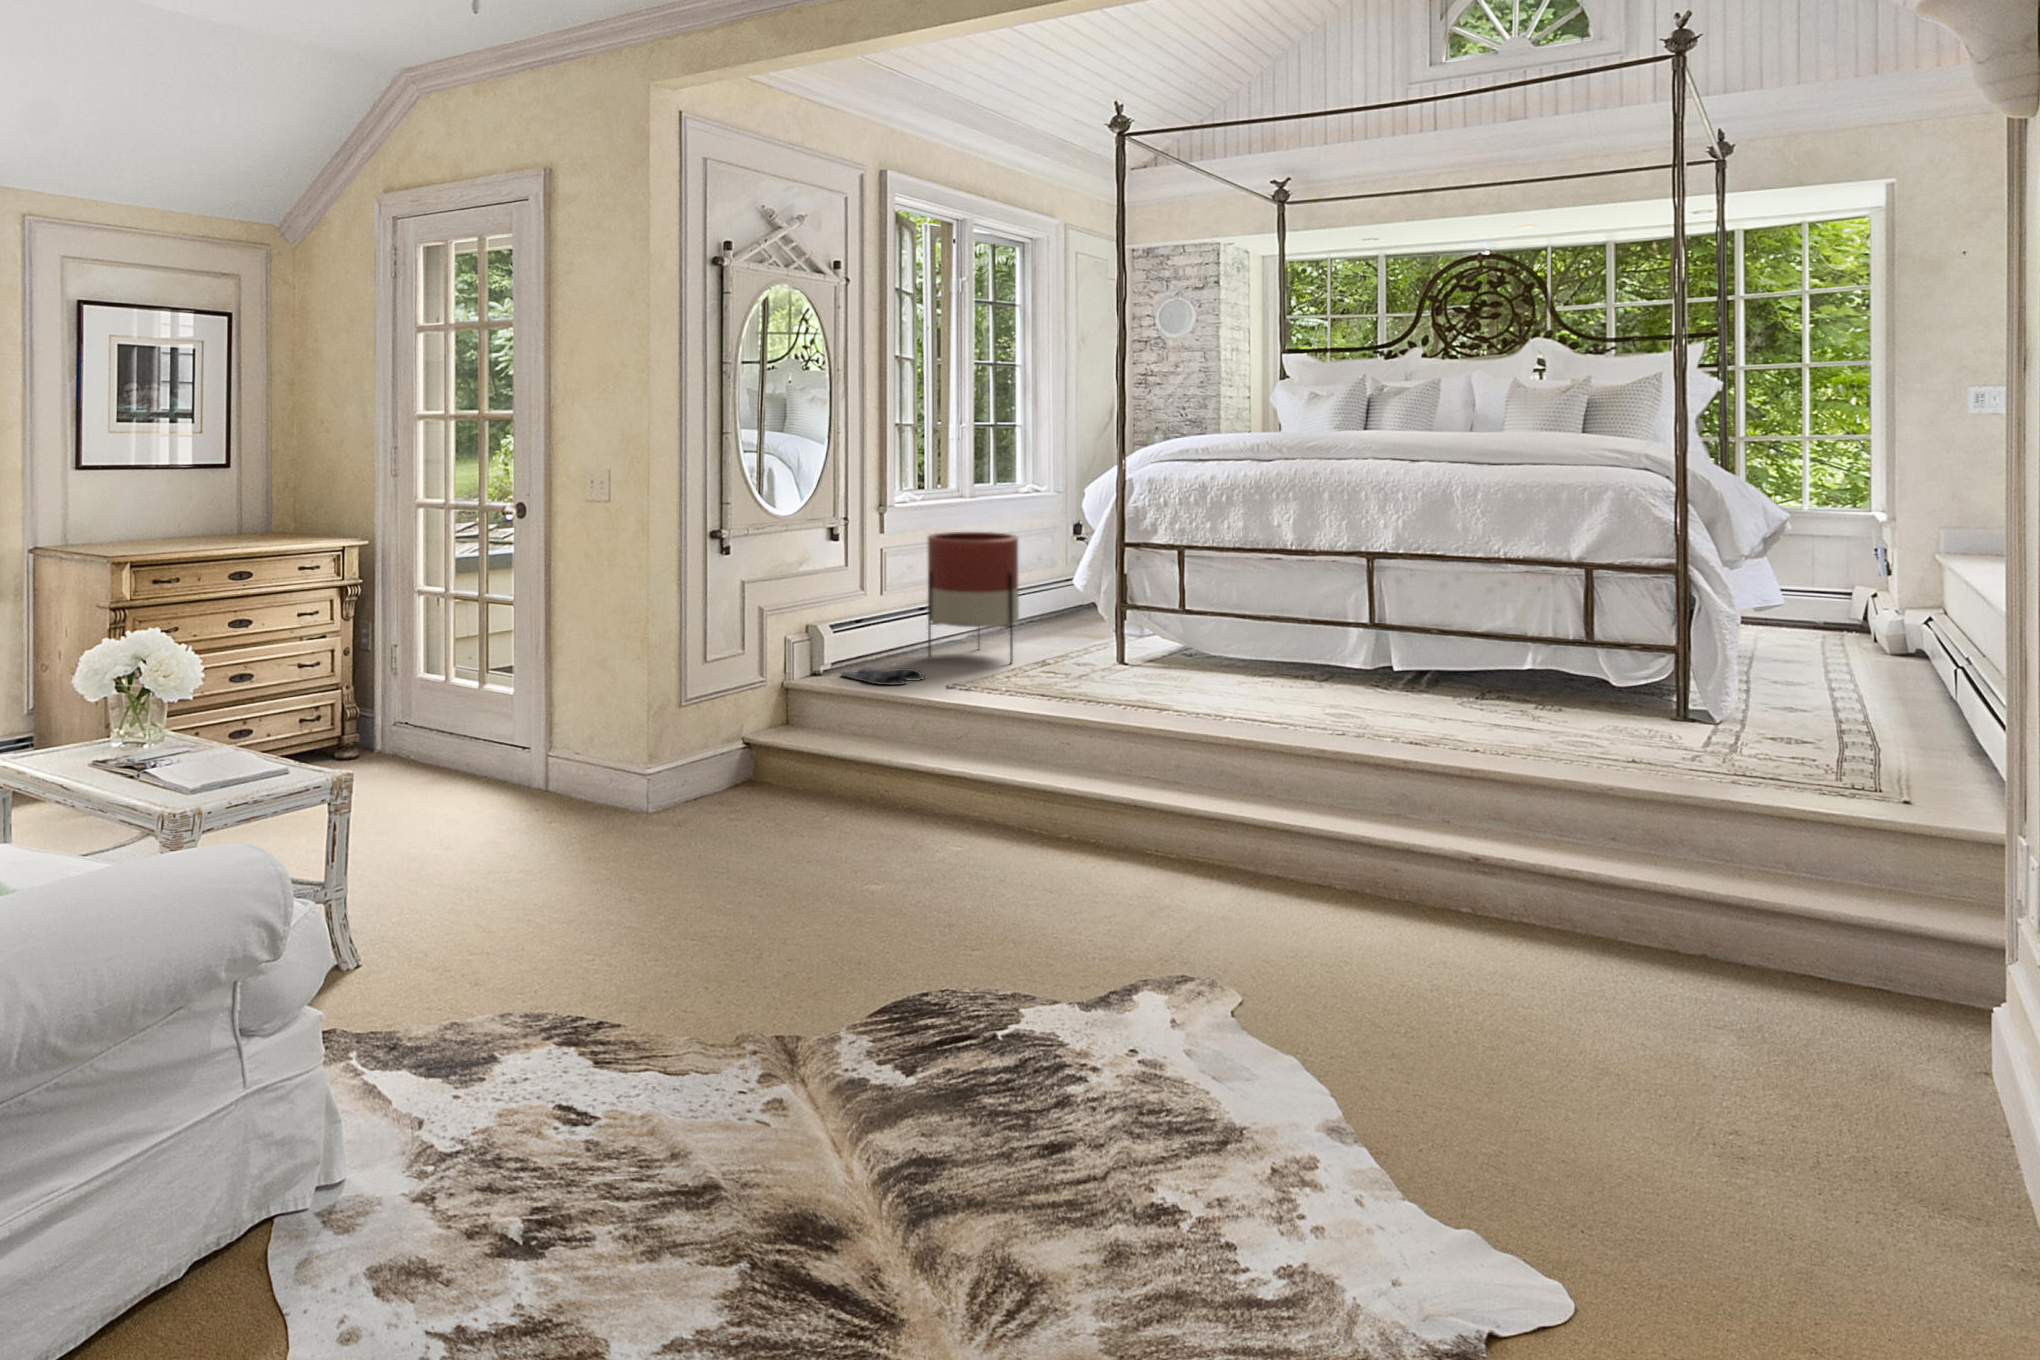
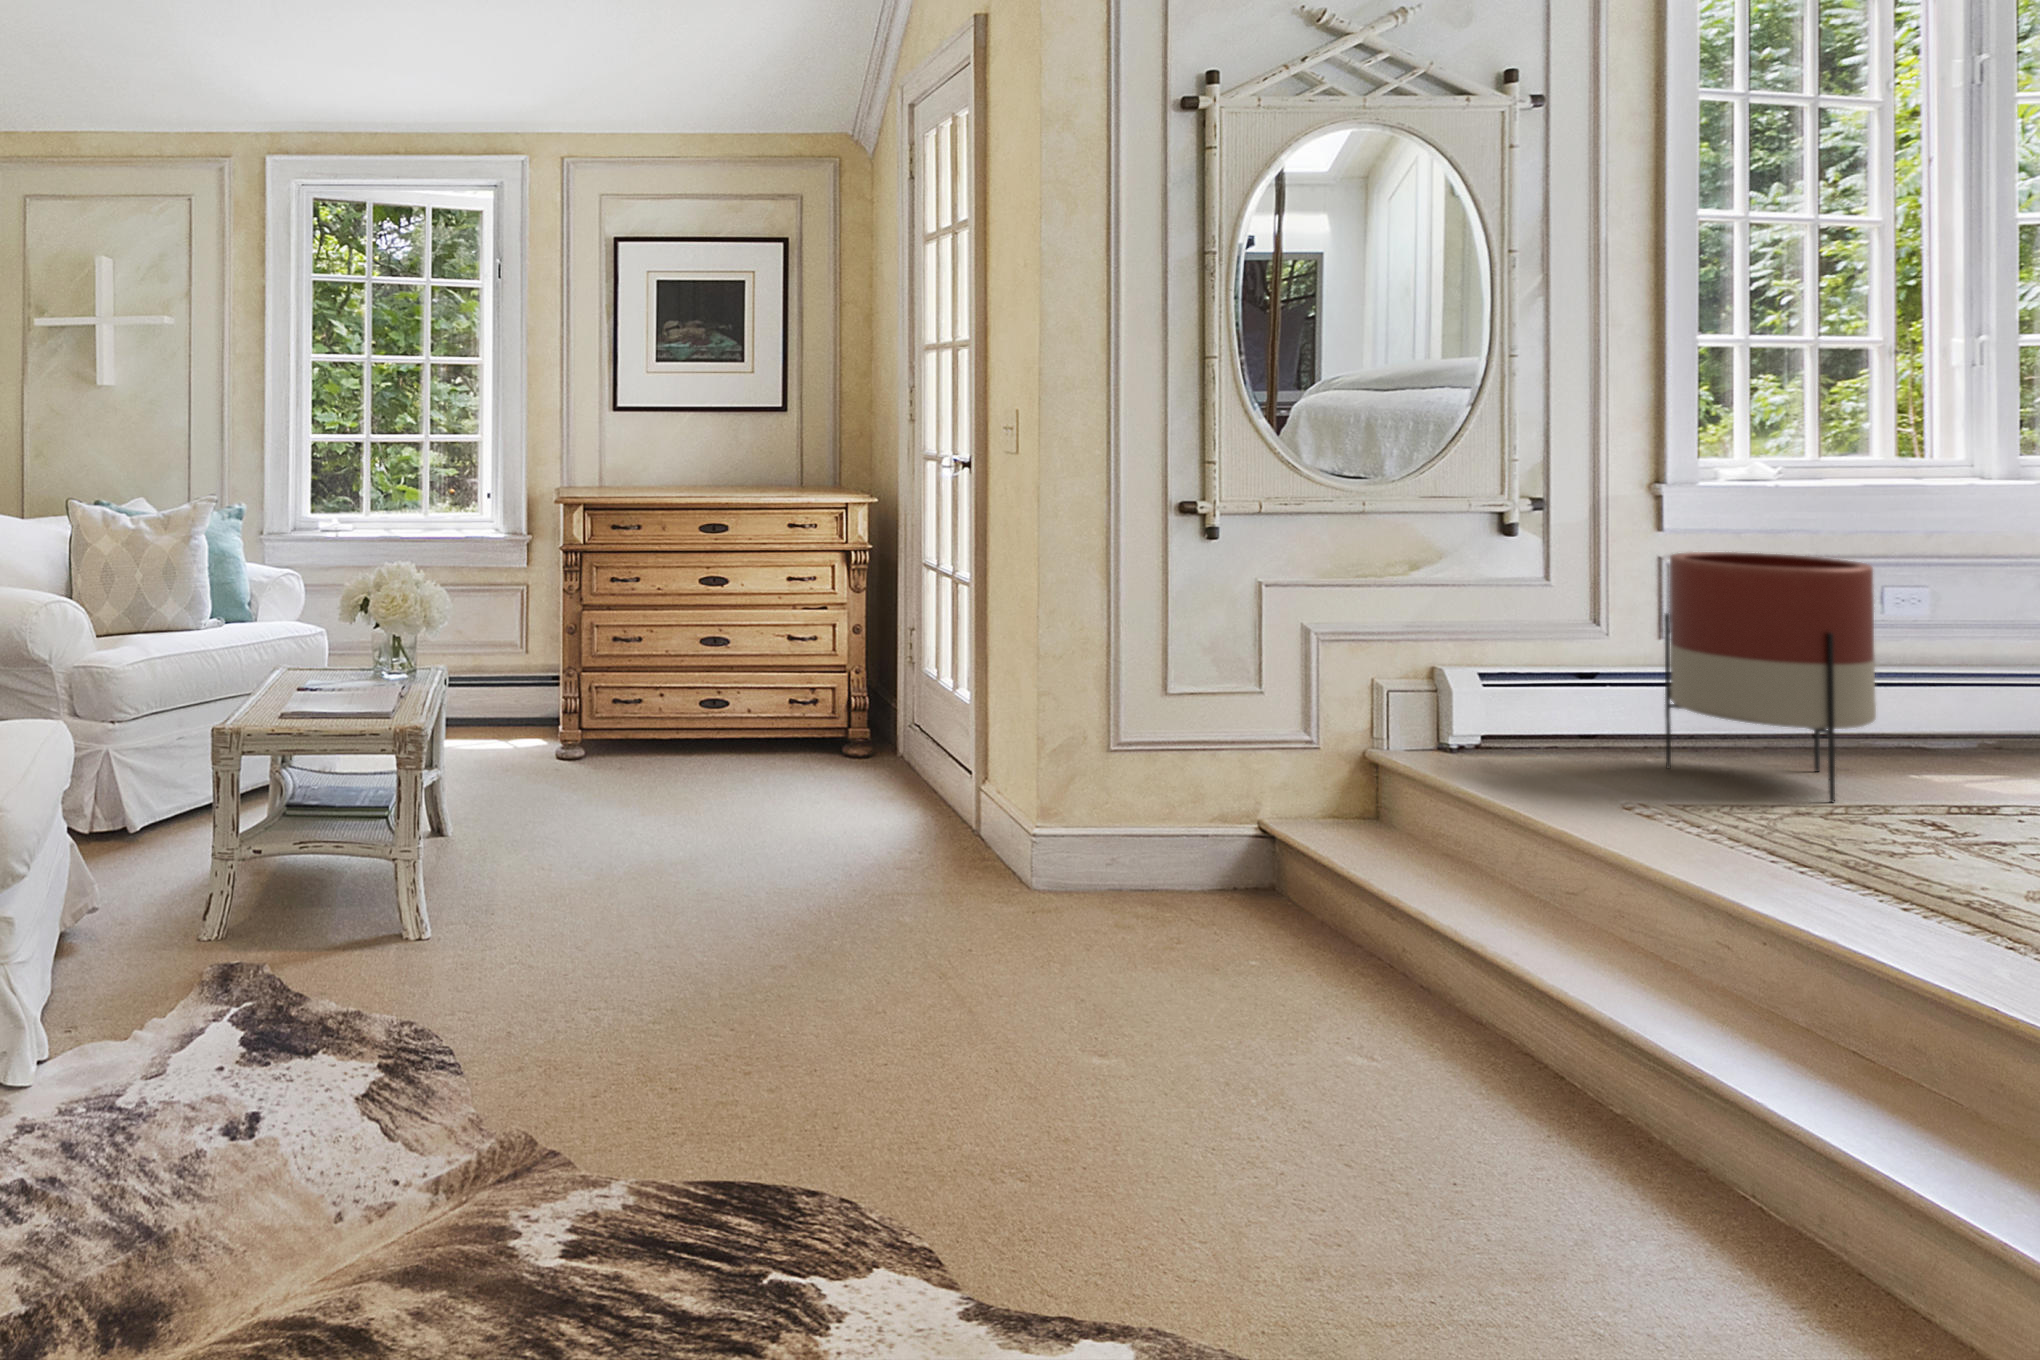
slippers: present [841,668,924,685] -> none [1449,759,1597,793]

